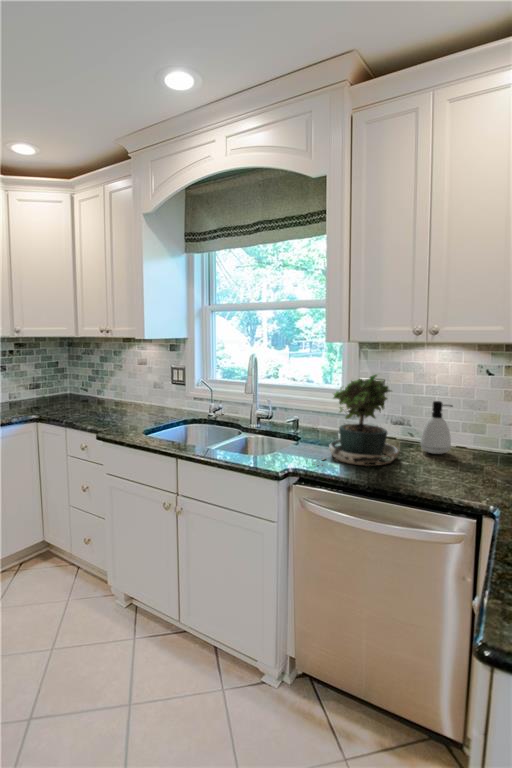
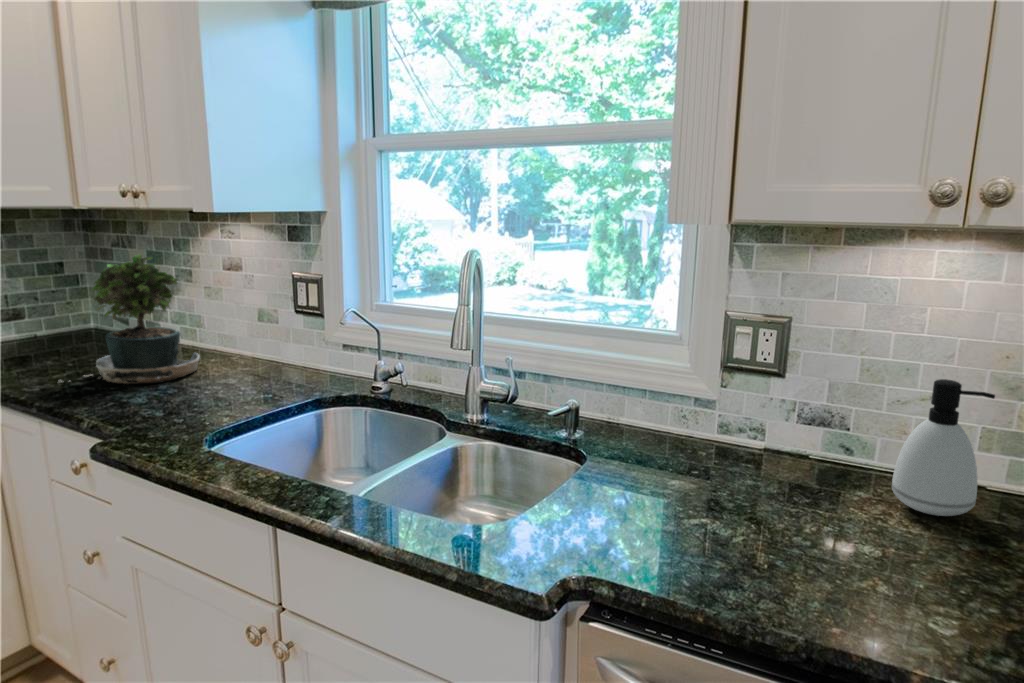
potted plant: present [329,375,399,466] -> present [90,254,200,384]

